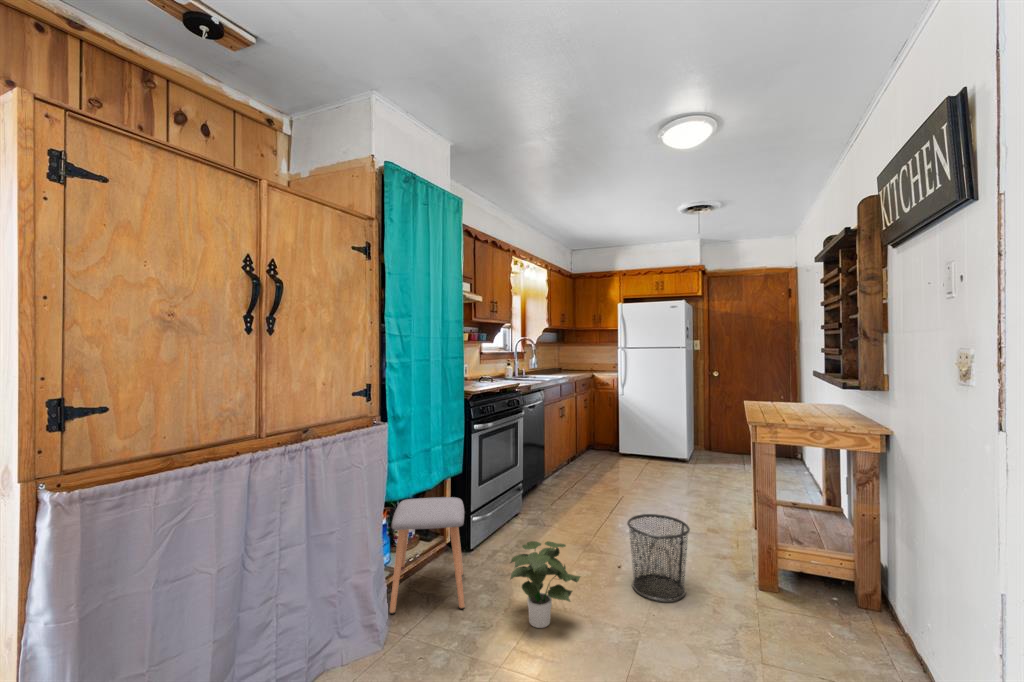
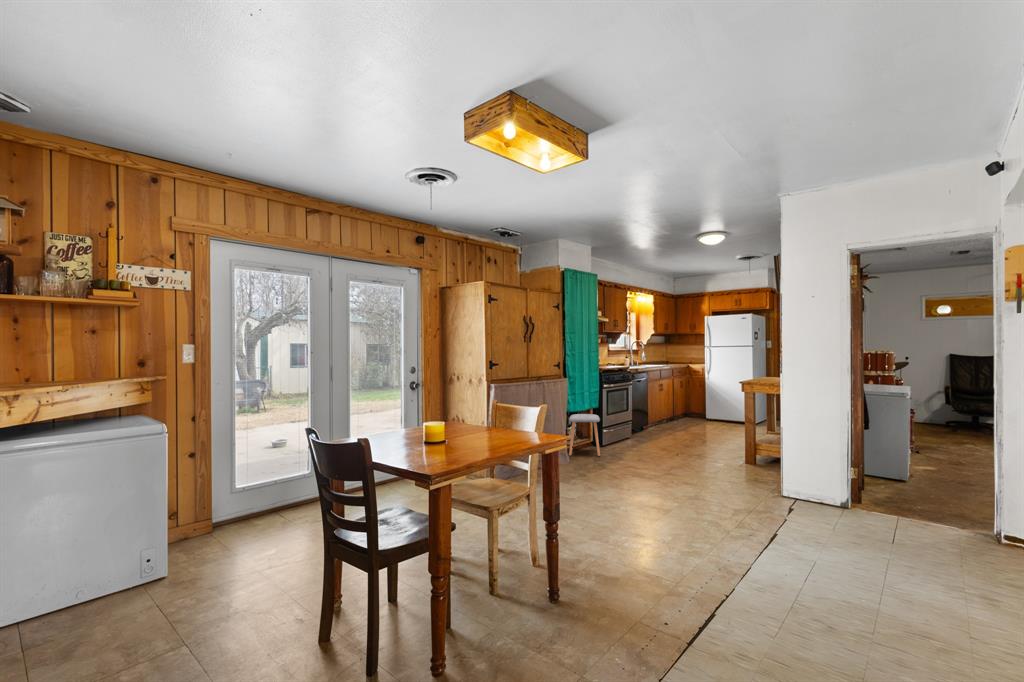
waste bin: present [627,514,690,602] -> none [676,426,705,460]
potted plant: present [510,541,581,628] -> none [619,428,650,461]

